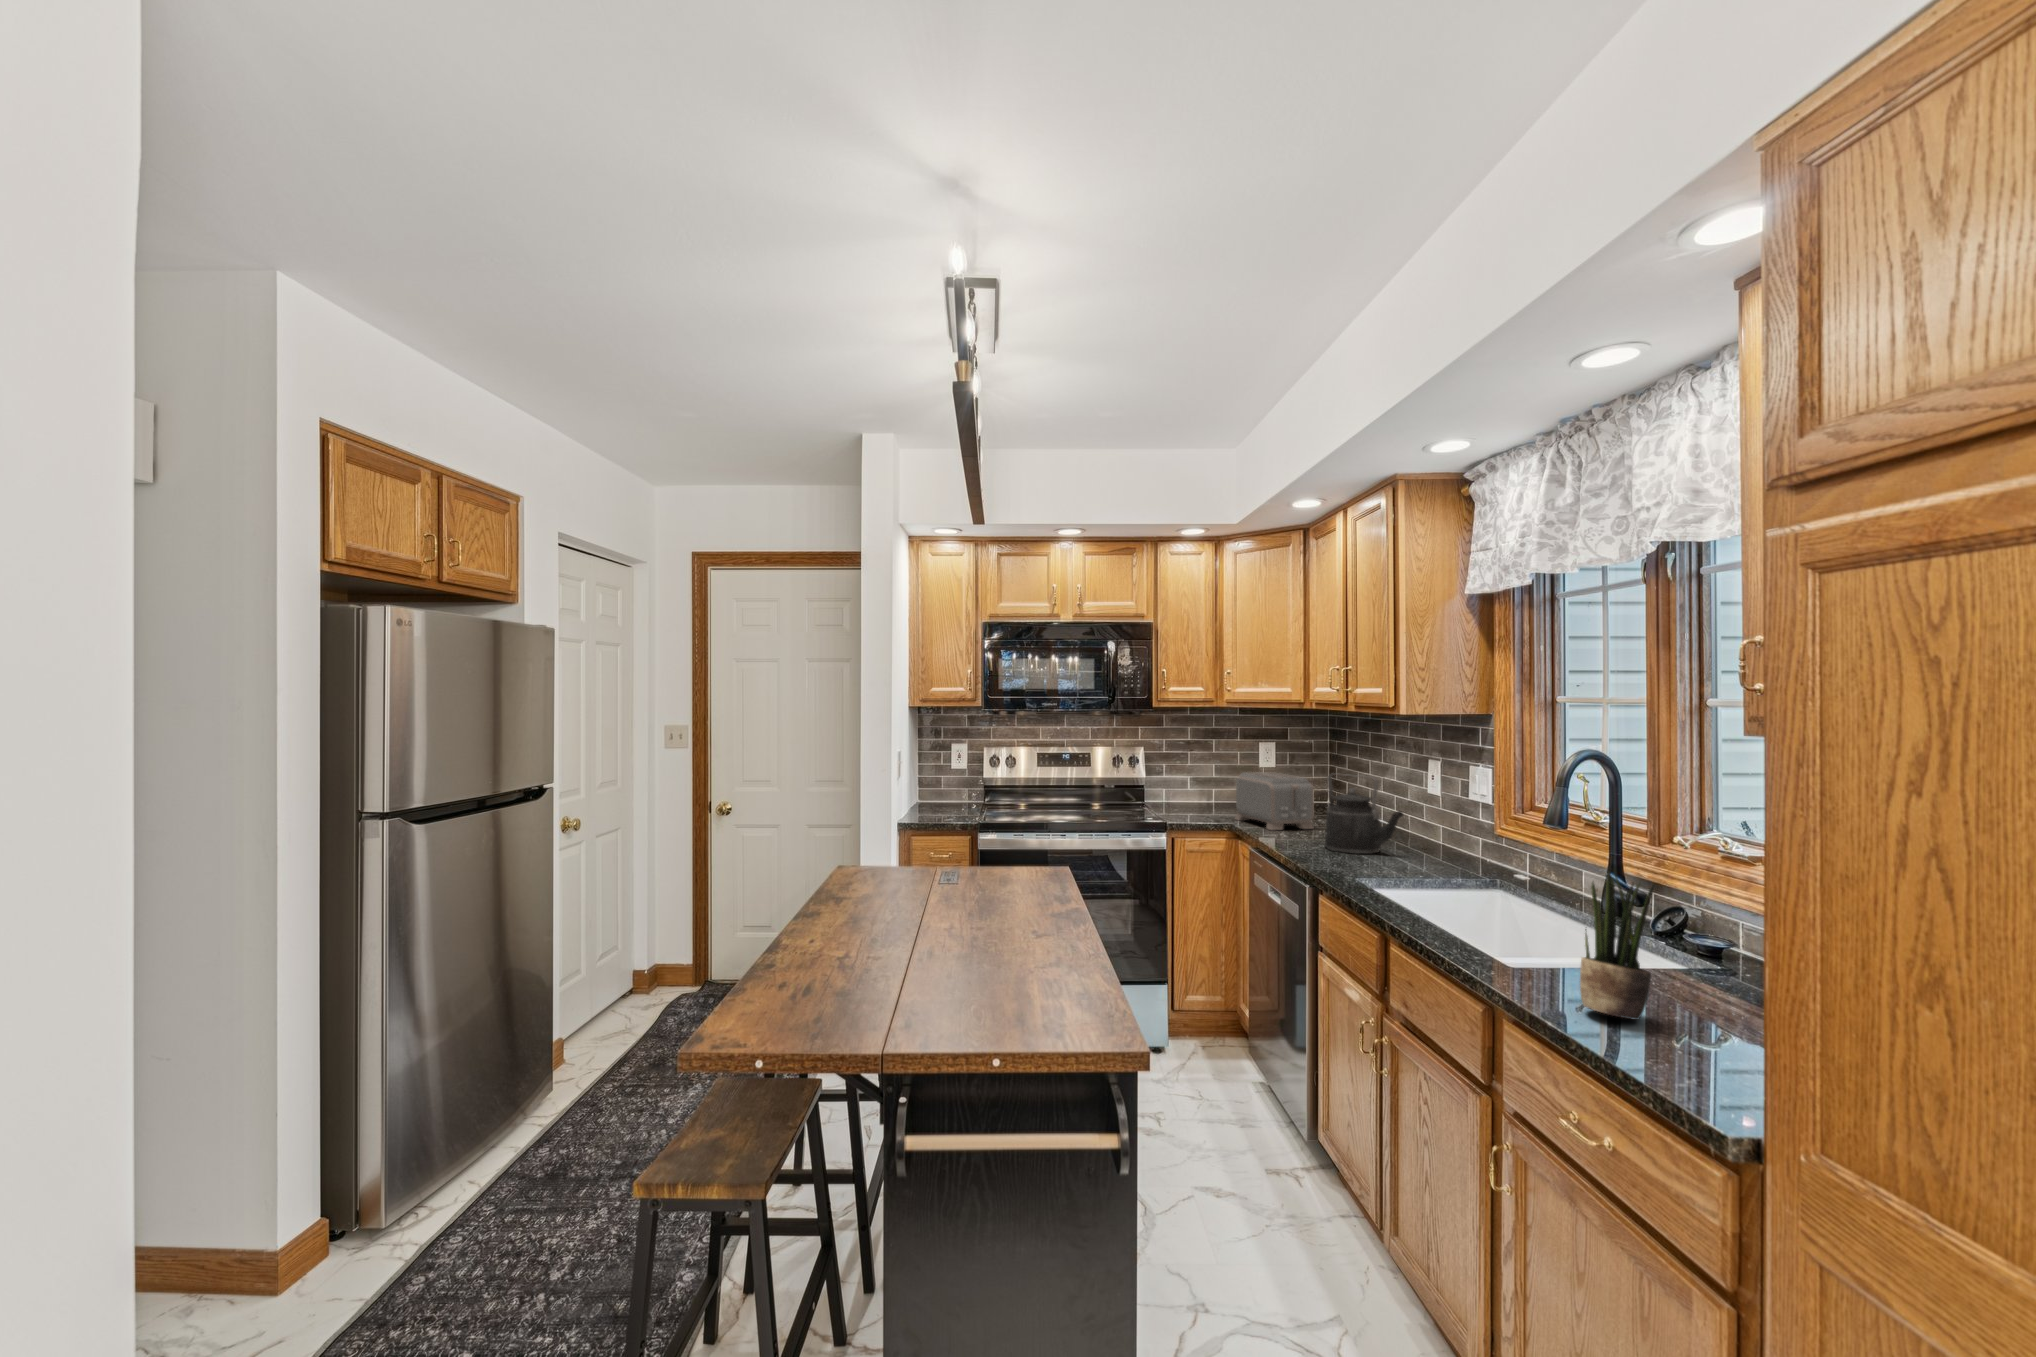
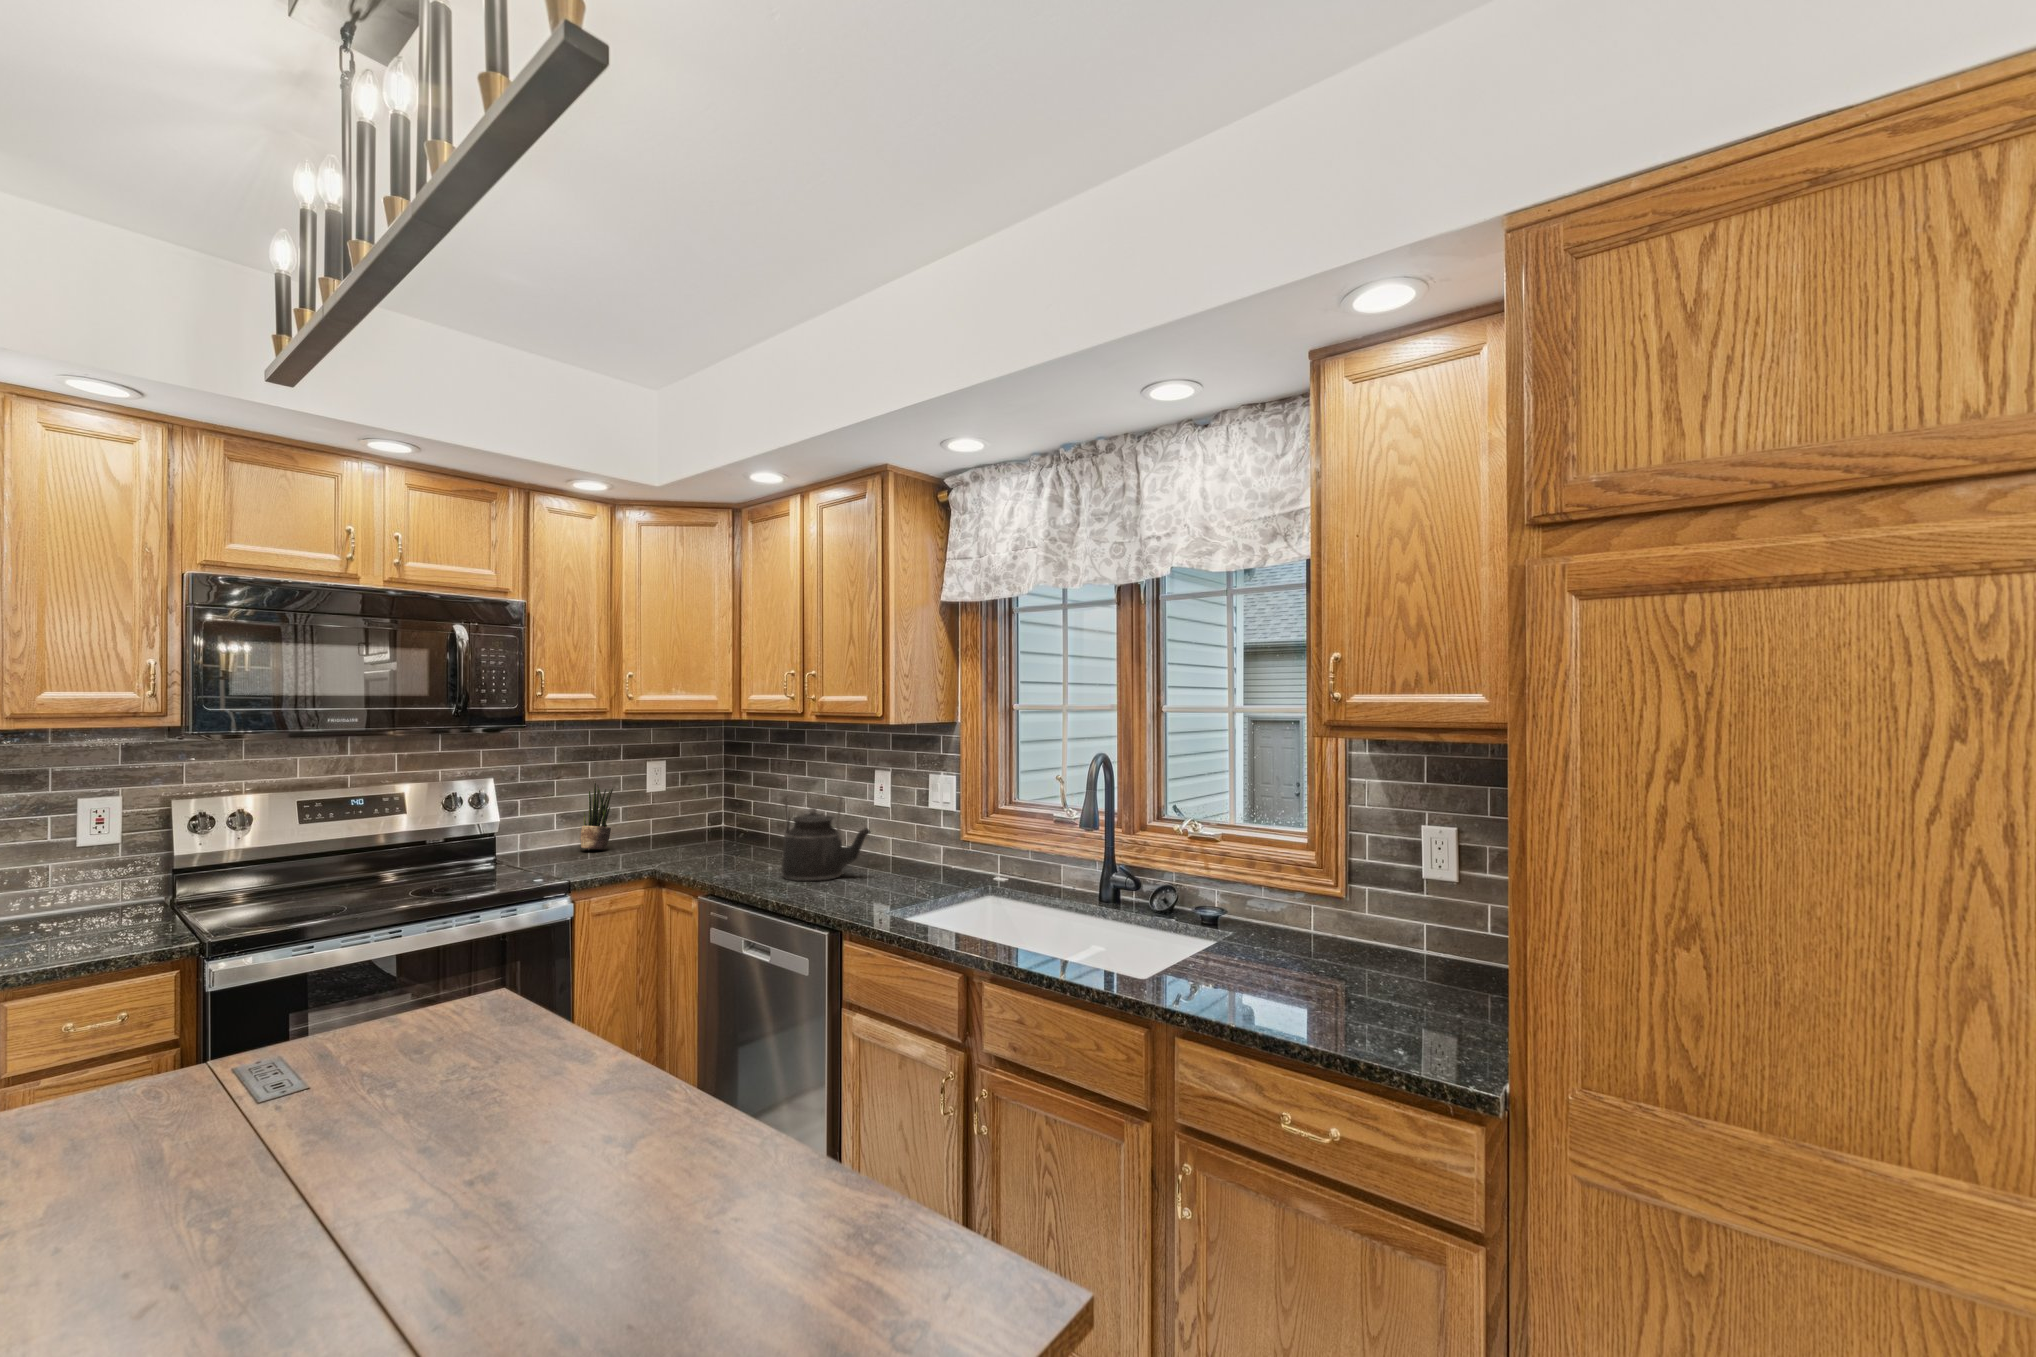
toaster: present [1235,772,1314,830] -> none [637,796,742,866]
potted plant: present [1580,868,1654,1020] -> present [580,783,613,849]

